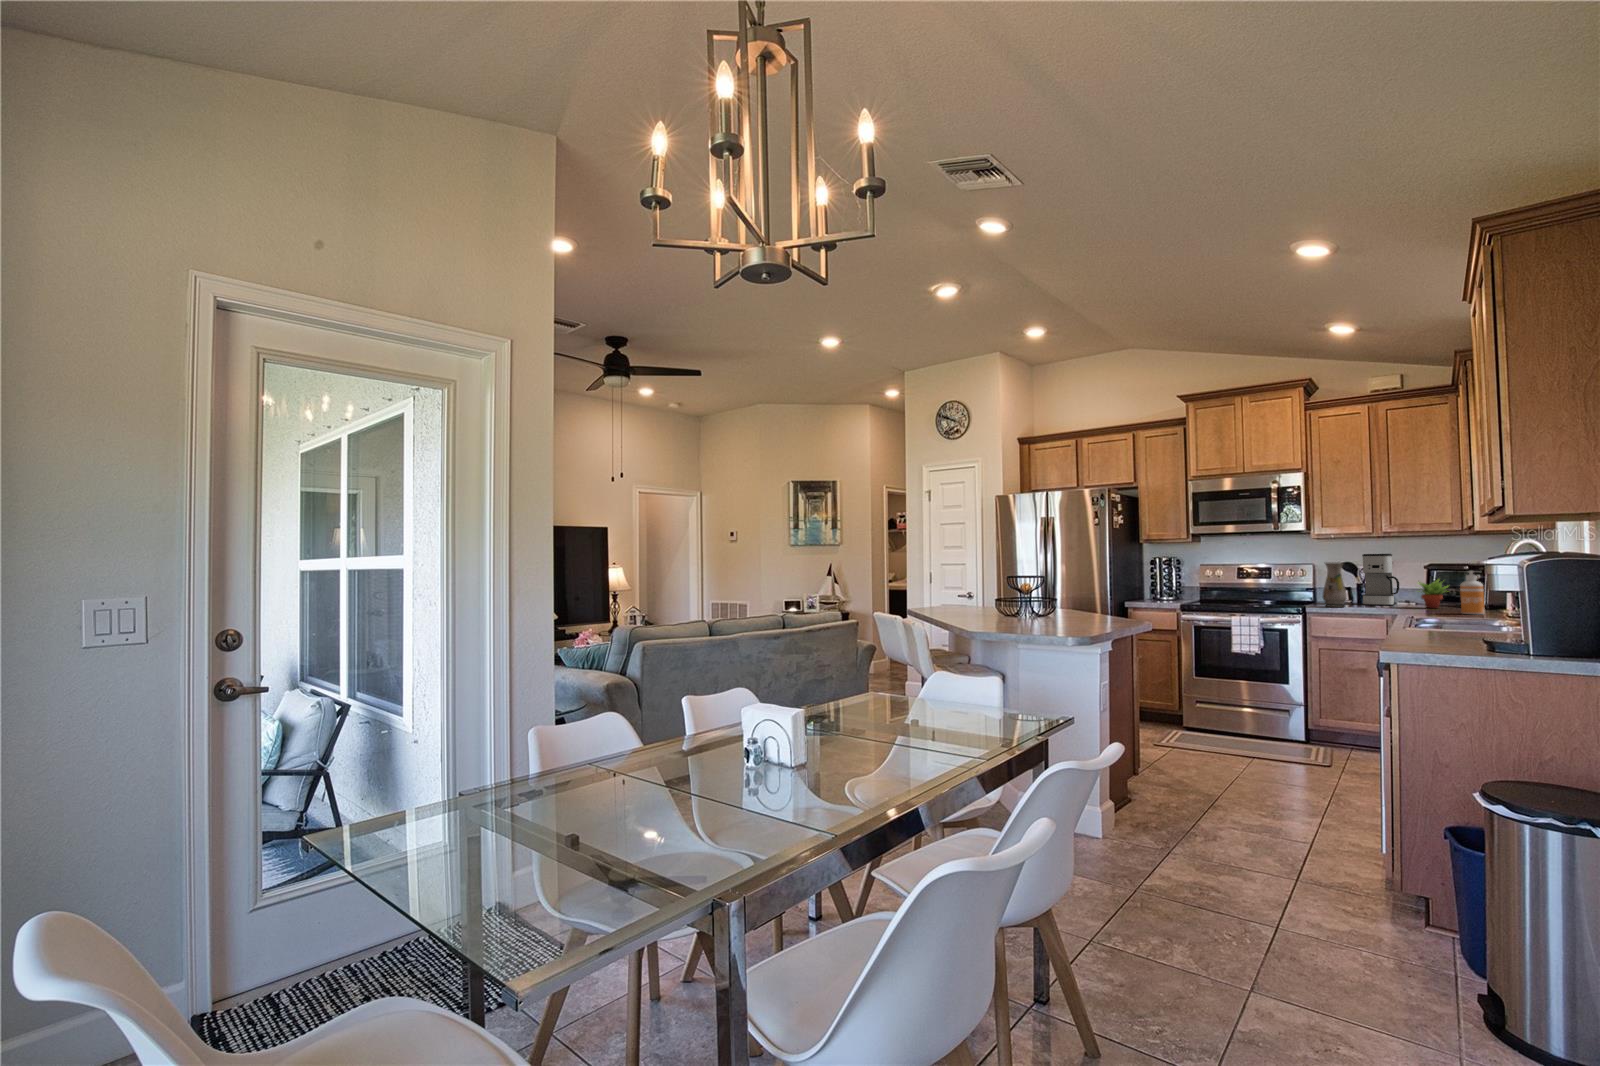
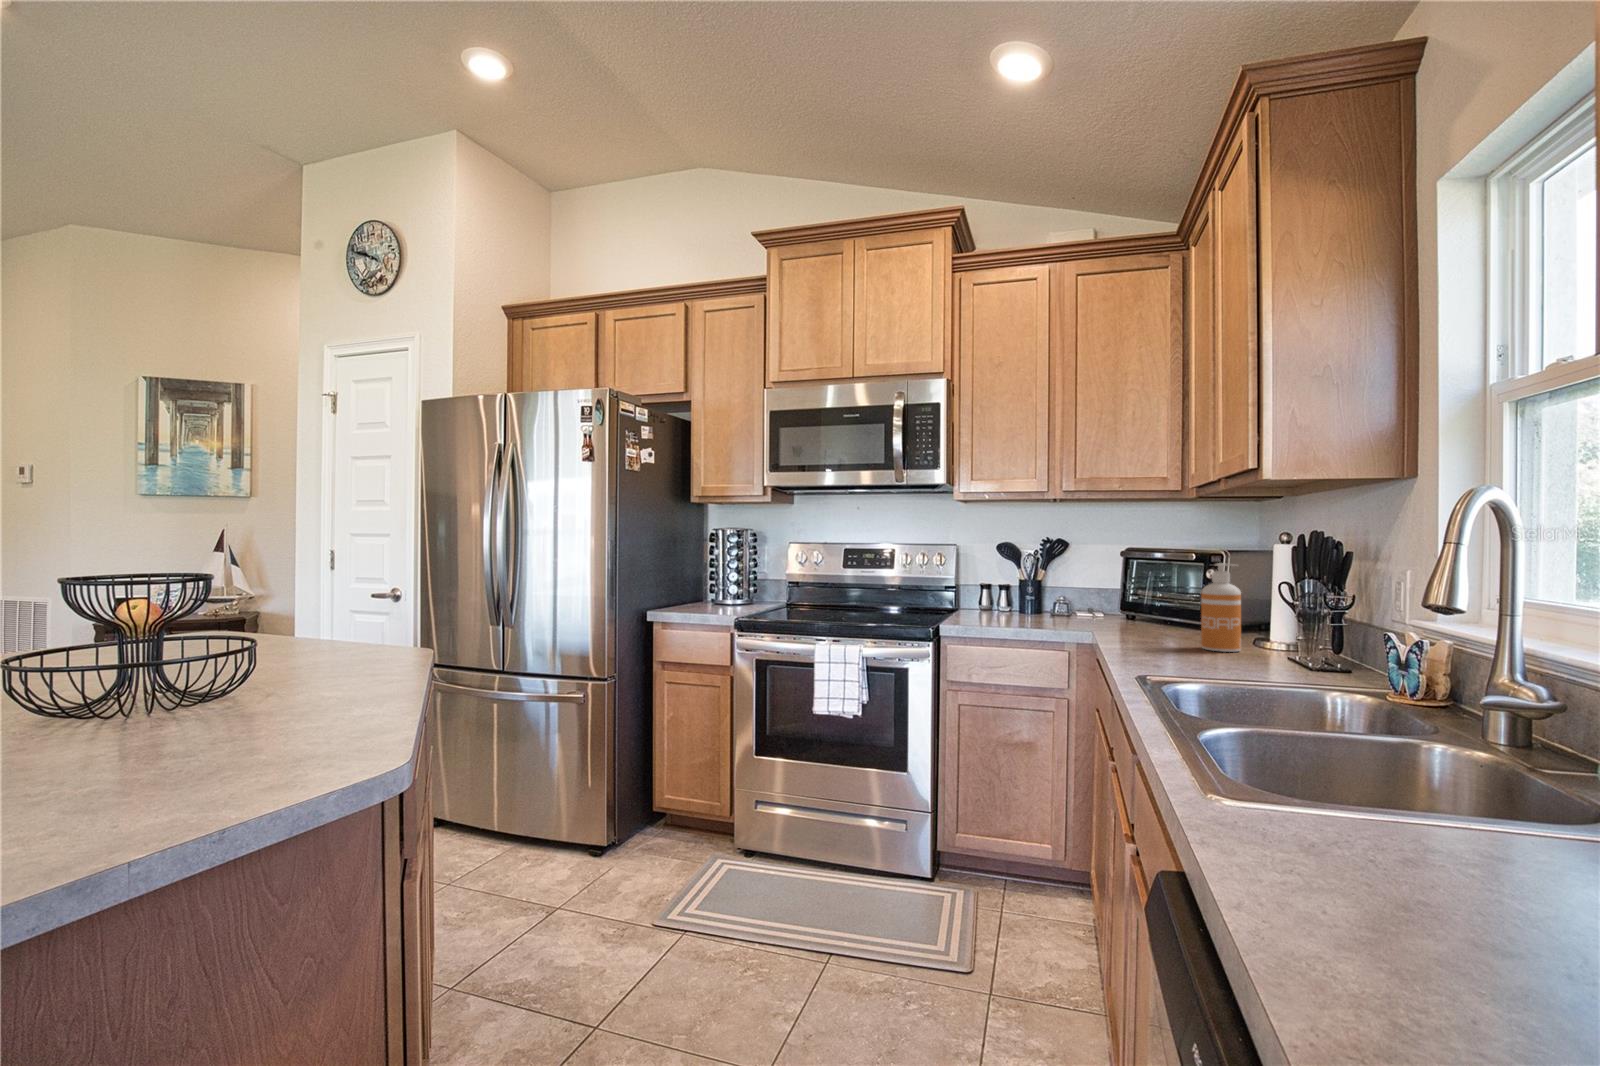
coffee maker: present [1362,554,1399,605] -> none [1027,528,1081,619]
vase: present [1323,562,1347,607] -> none [968,542,1006,626]
succulent plant: present [1419,579,1448,608] -> none [1107,573,1166,628]

